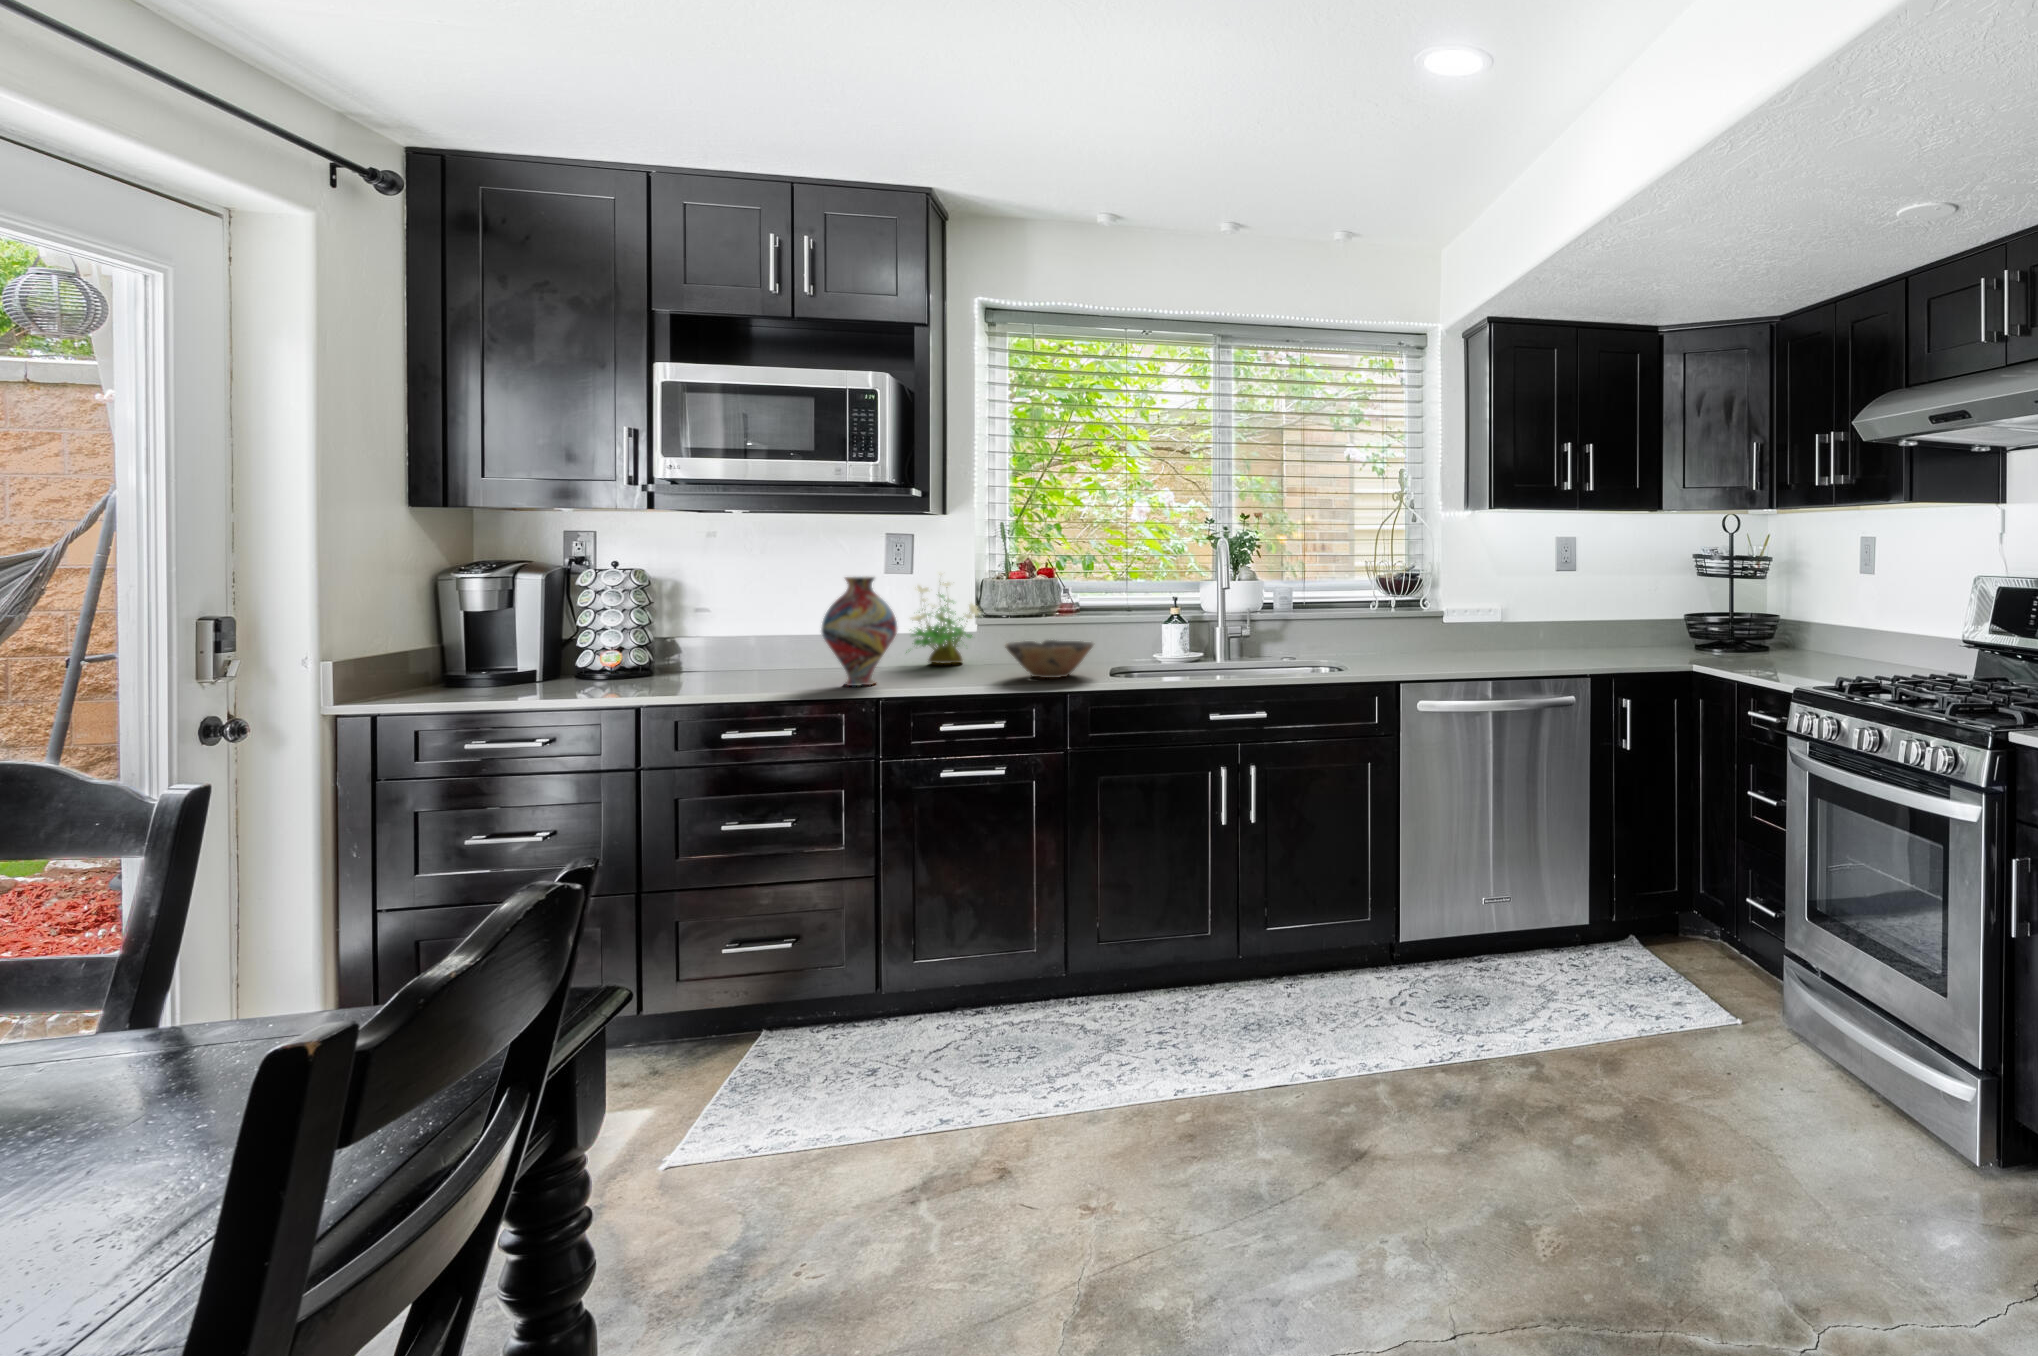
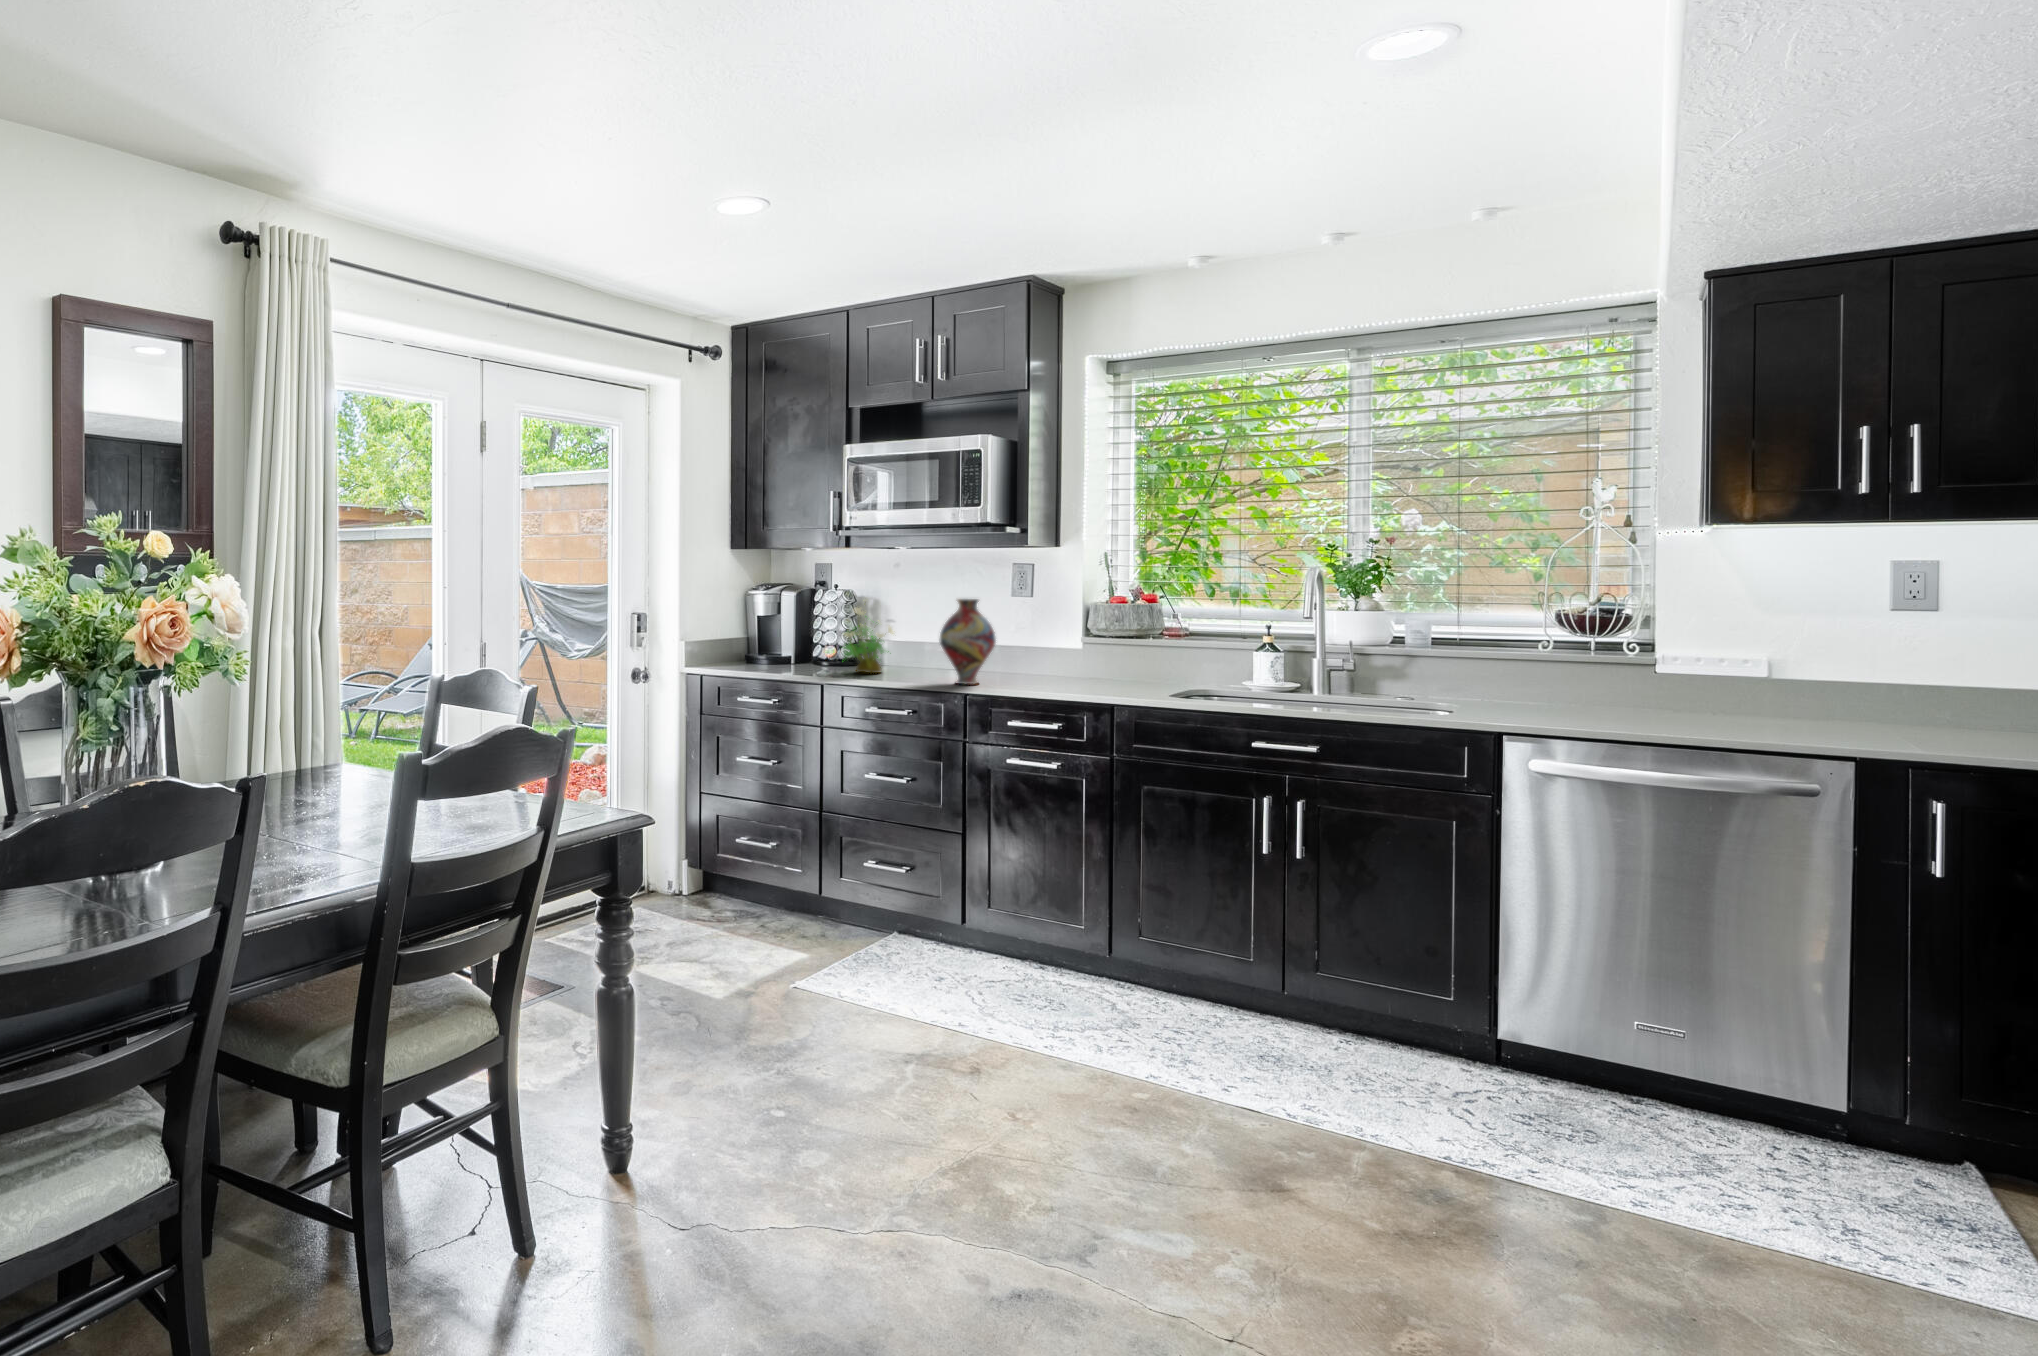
potted plant: present [906,574,979,664] -> present [842,601,893,673]
bowl: present [1005,640,1093,678] -> none [1077,659,1162,693]

